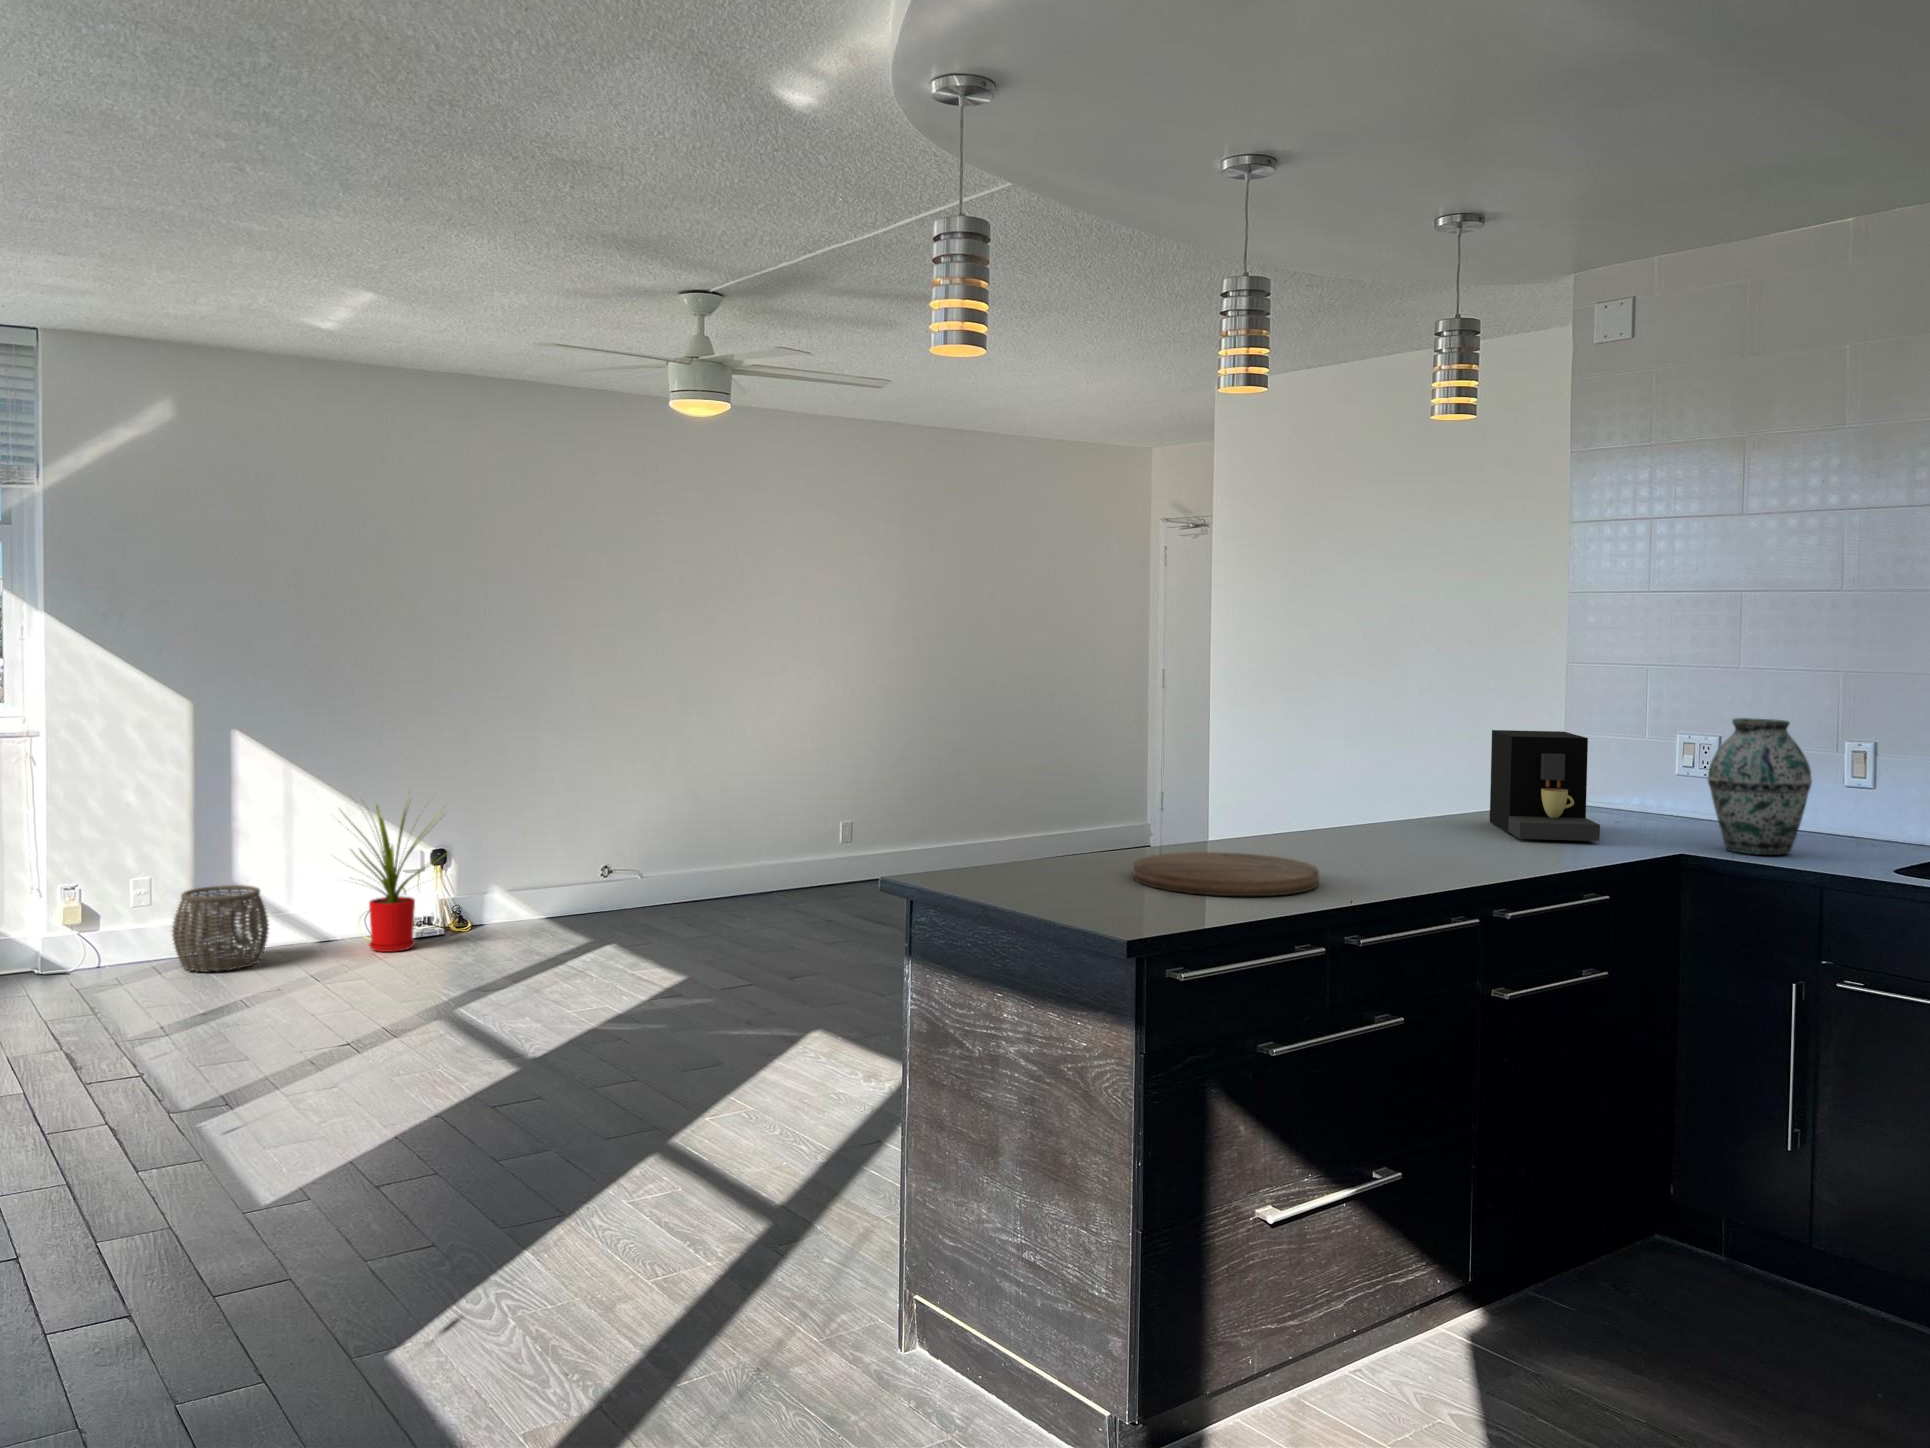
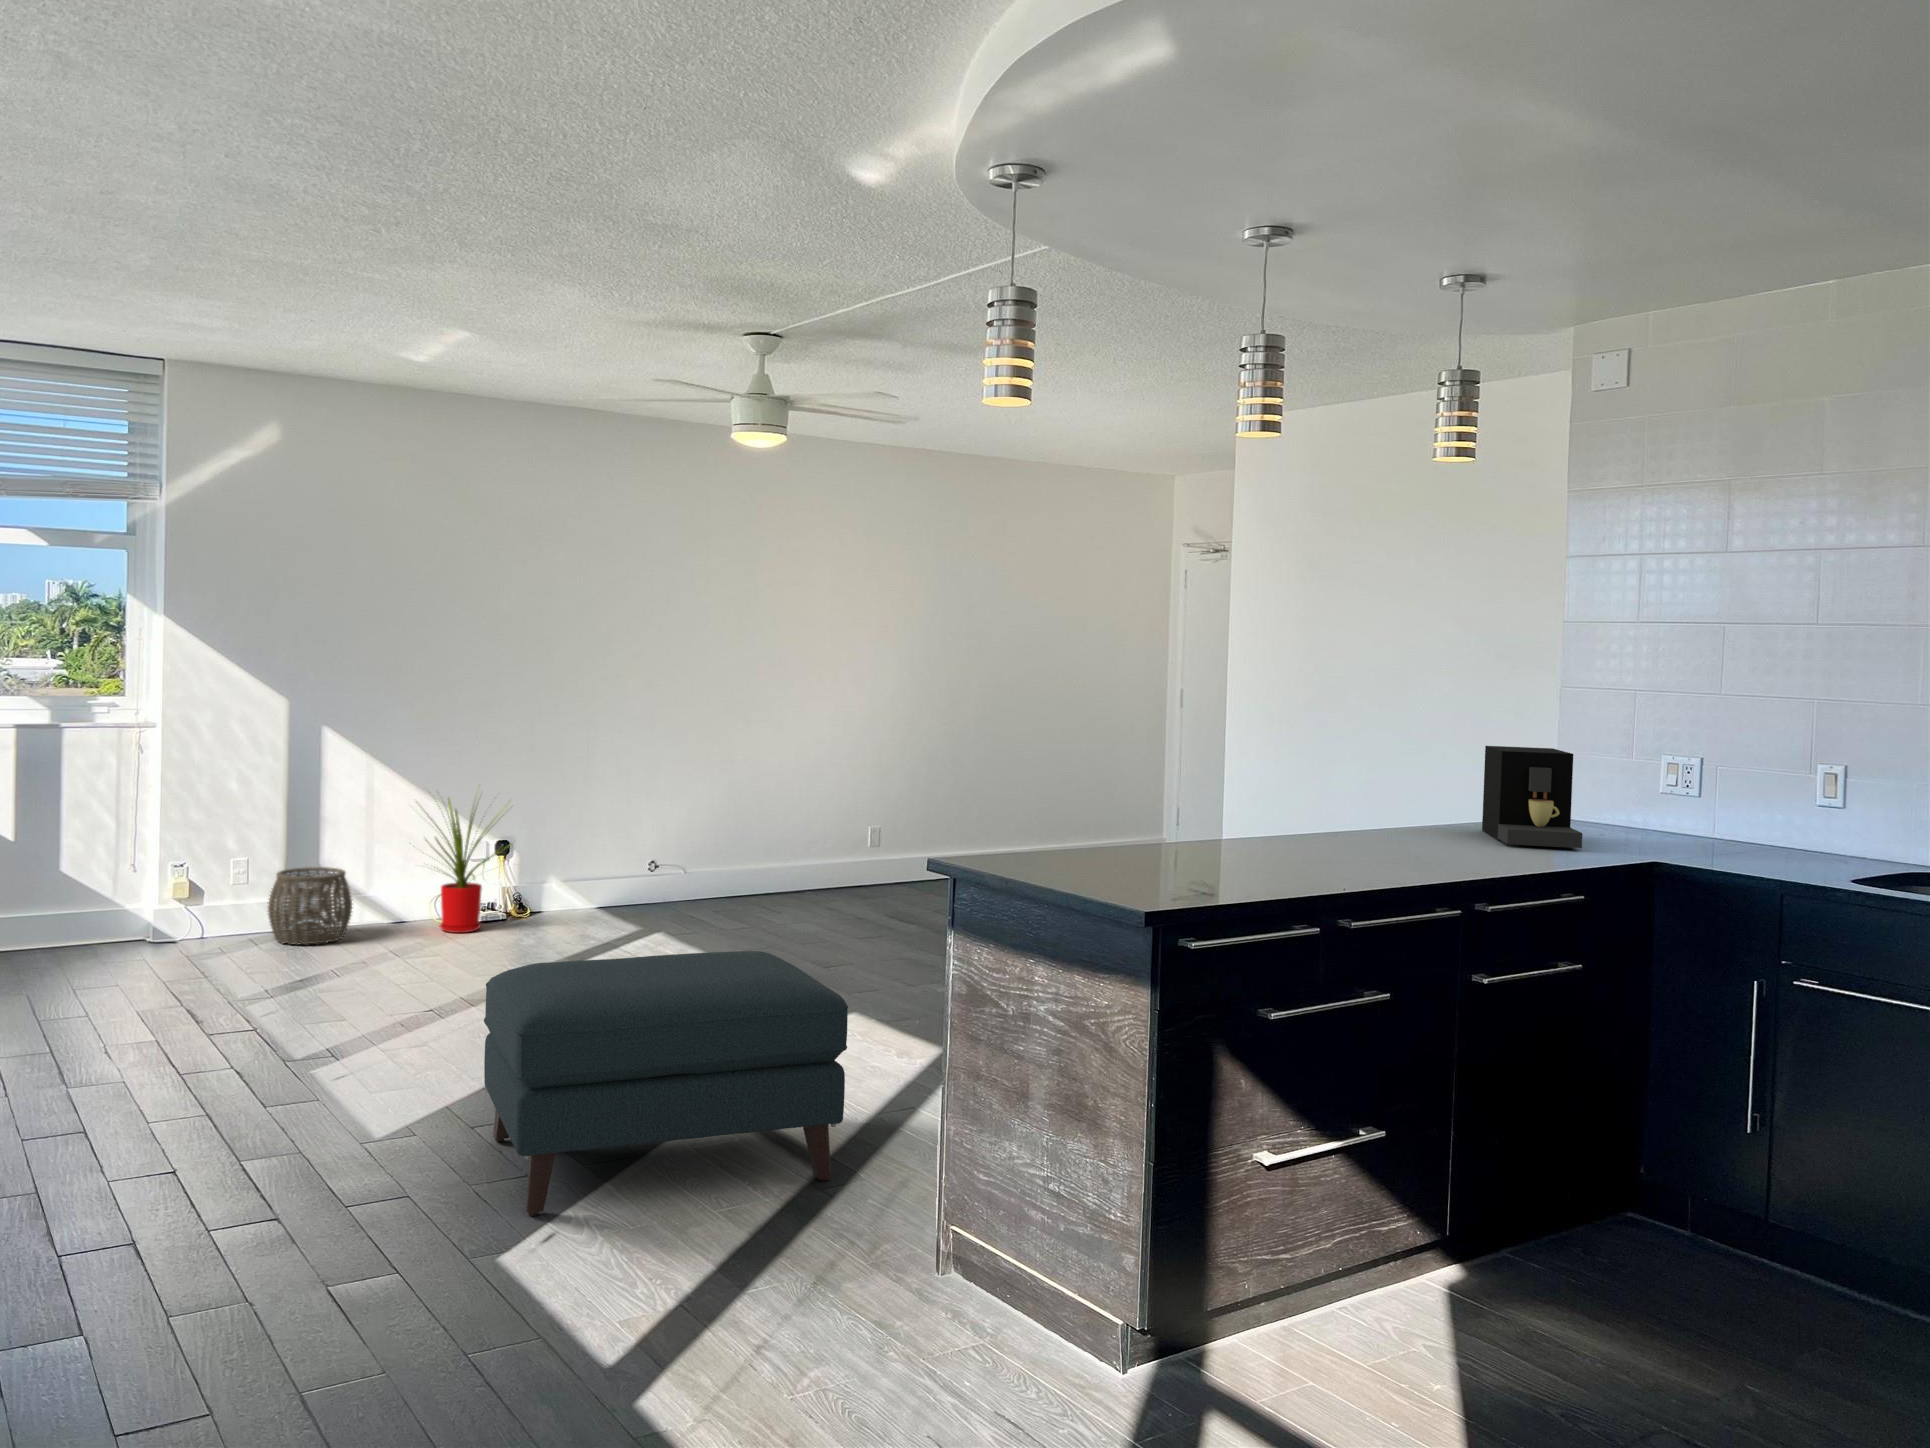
vase: present [1707,718,1812,855] -> none [1684,738,1782,864]
cutting board: present [1134,852,1319,896] -> none [1152,845,1317,882]
ottoman: none [385,977,799,1298] -> present [484,951,848,1216]

